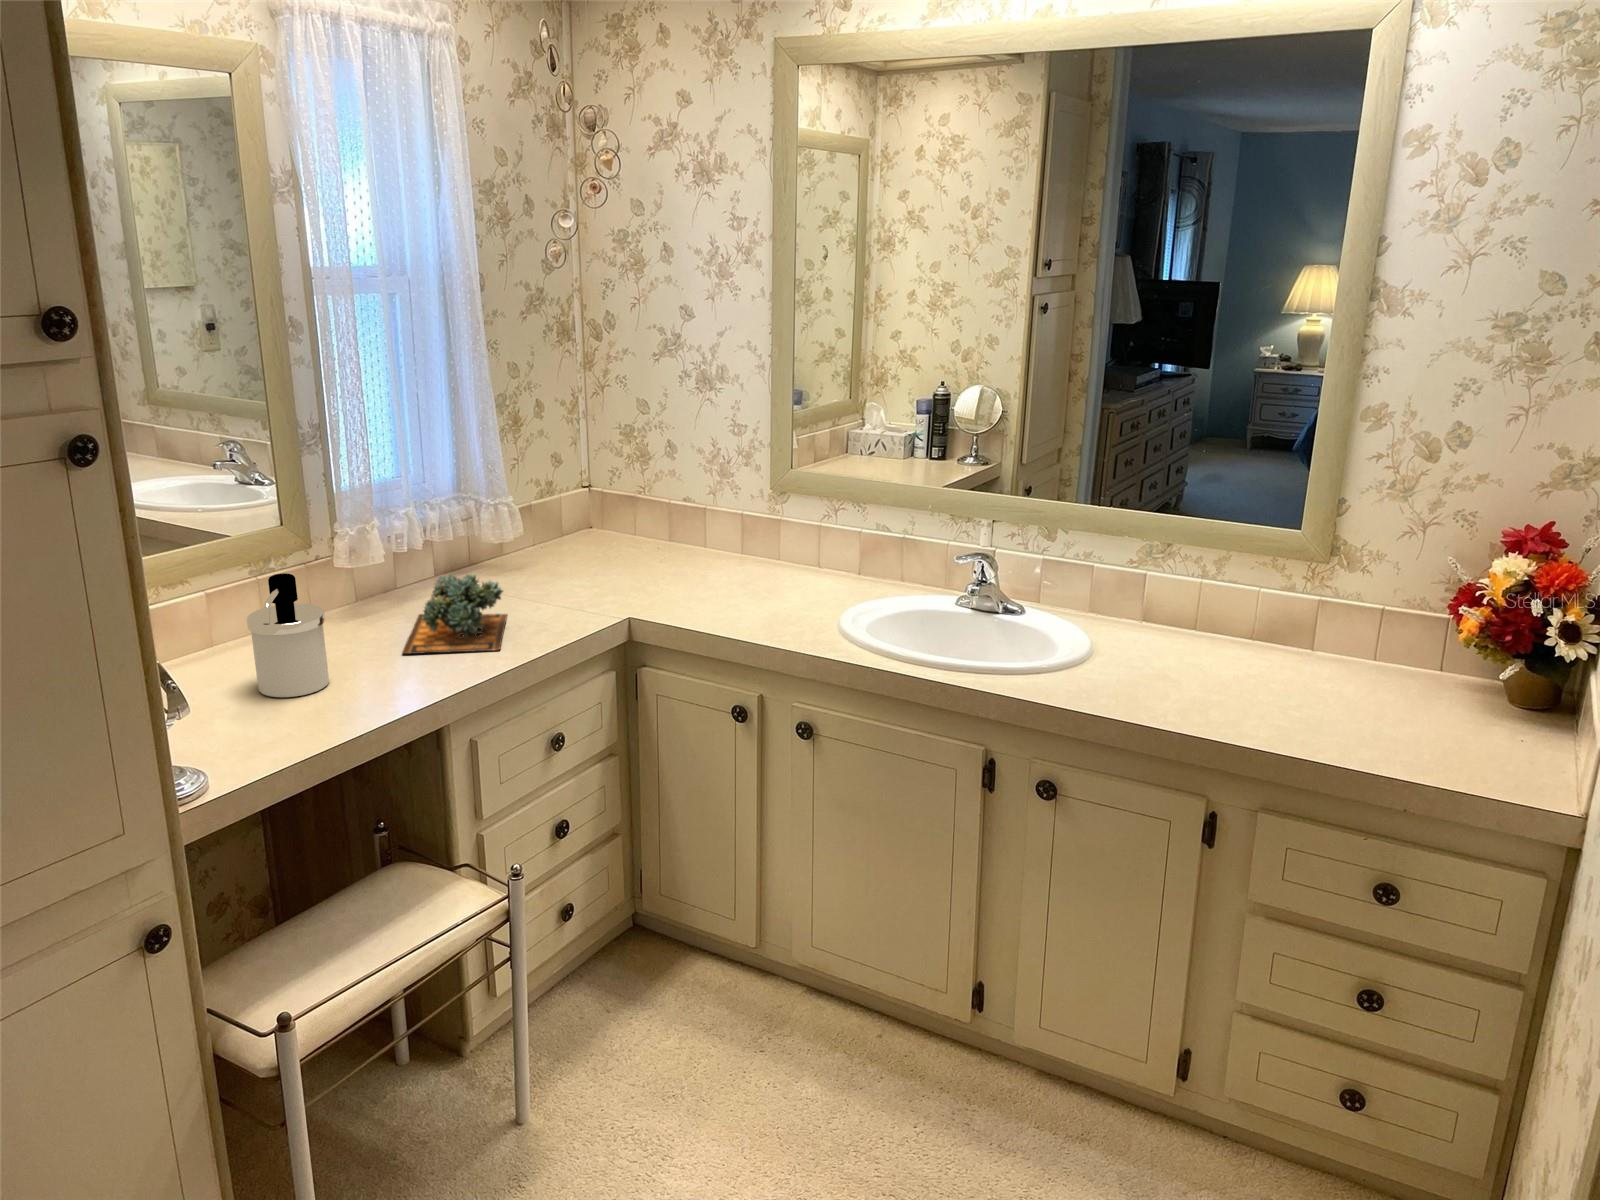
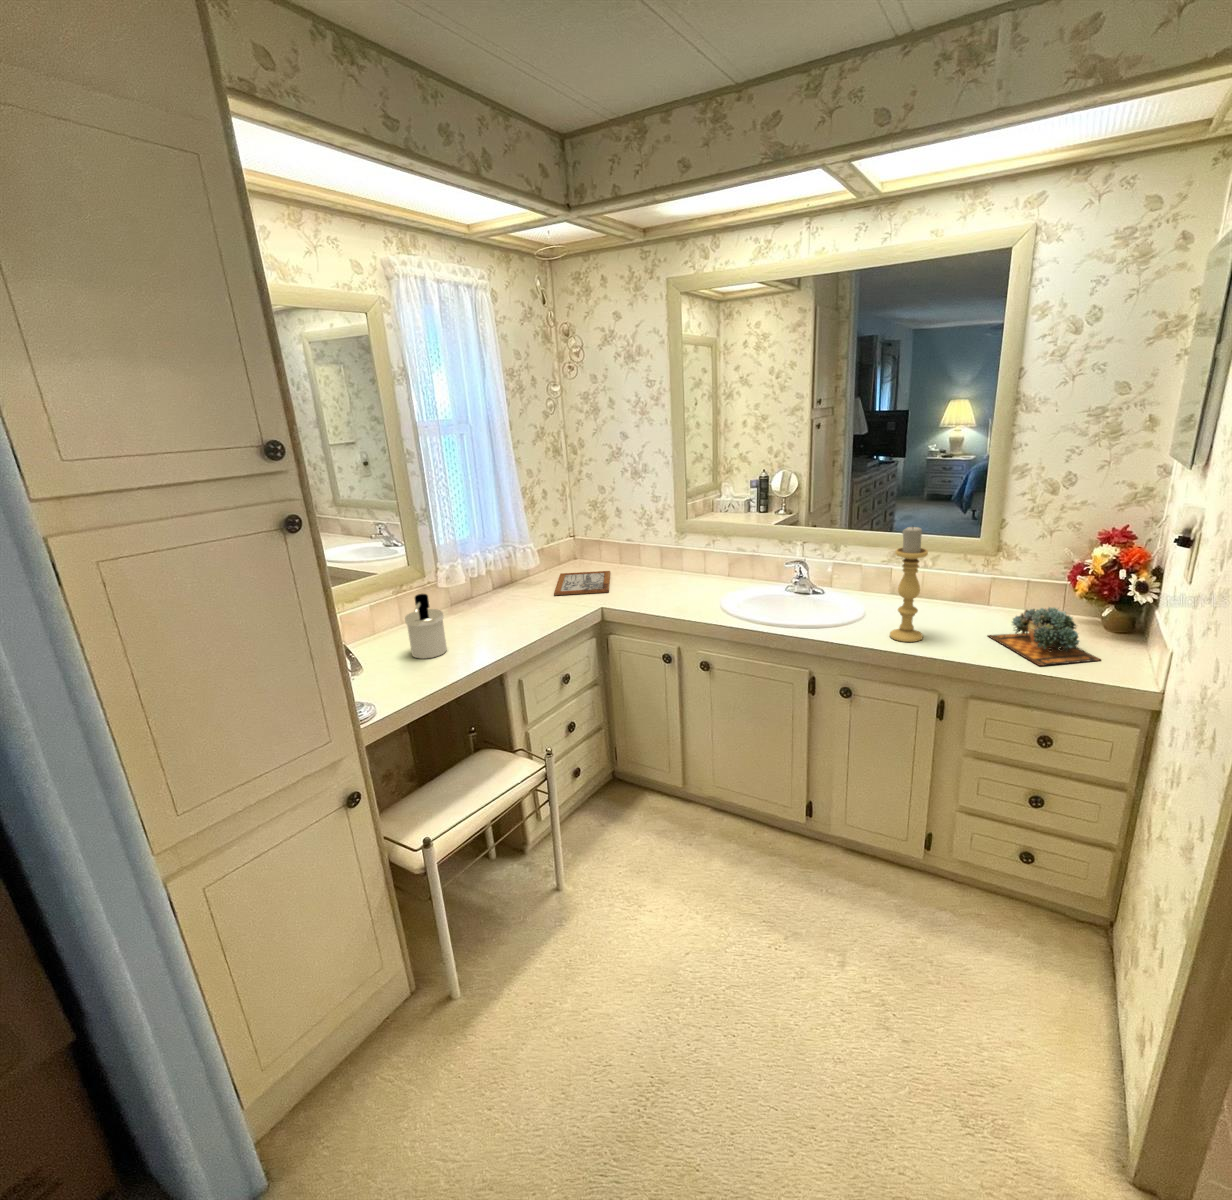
candle holder: none [1141,498,1216,705] -> present [890,527,928,642]
picture frame: none [547,551,655,590] -> present [554,571,610,595]
succulent plant: present [402,574,507,654] -> present [988,607,1101,666]

